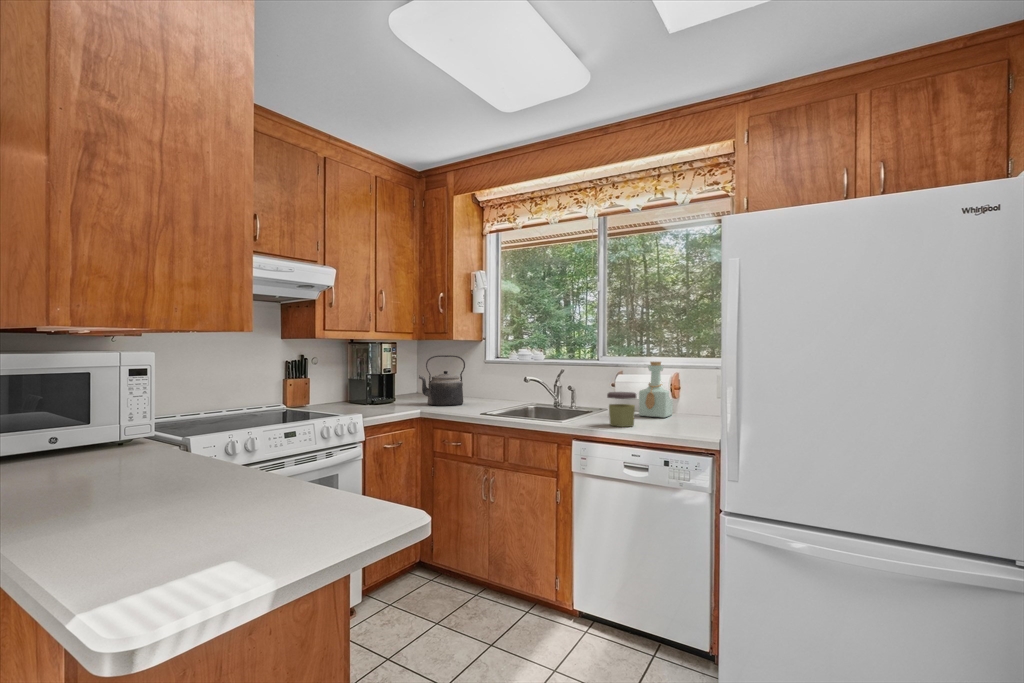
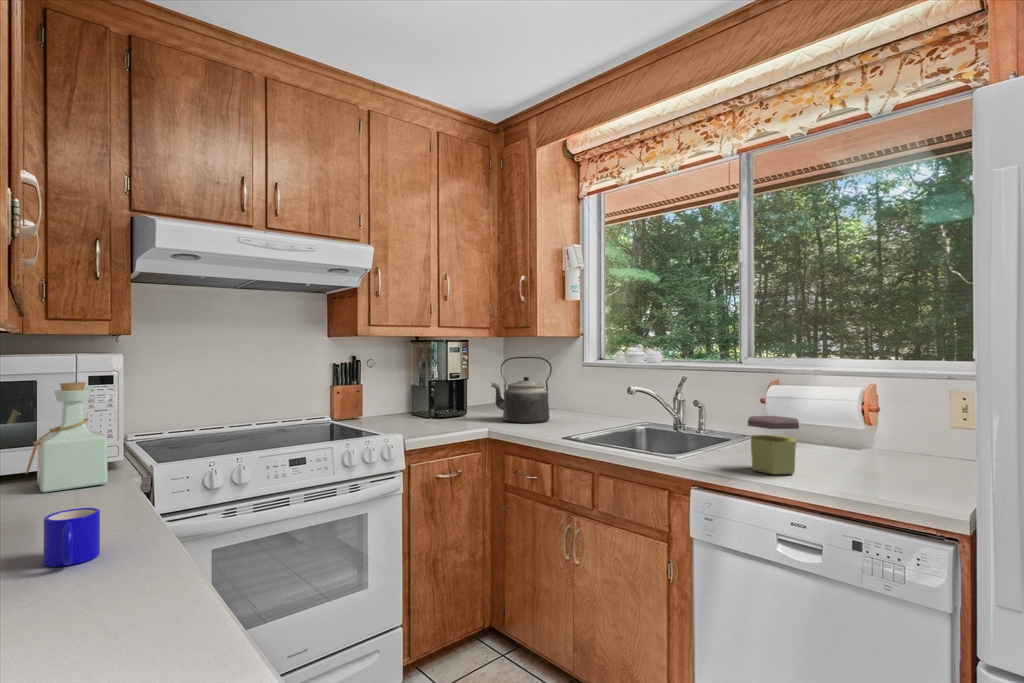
bottle: present [639,362,673,418] -> present [26,382,108,493]
mug: none [196,451,229,486] -> present [43,508,100,567]

